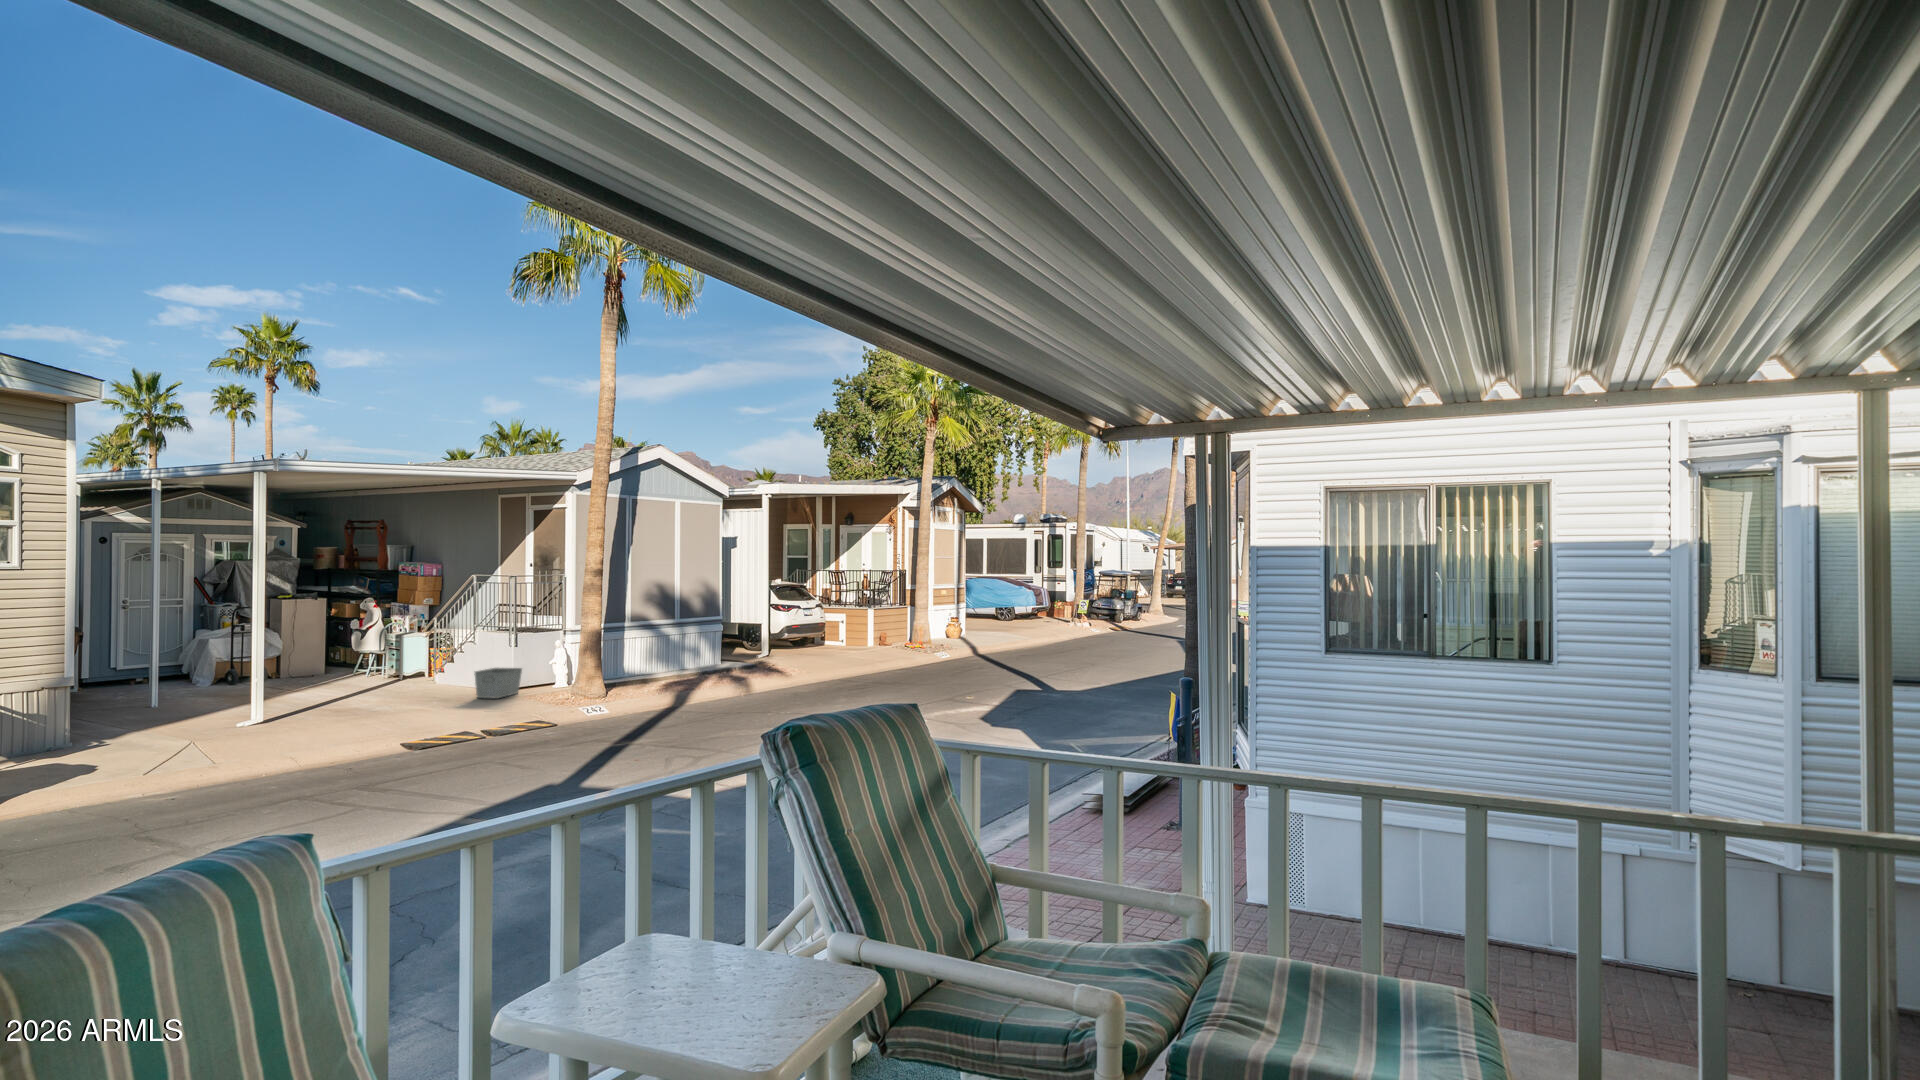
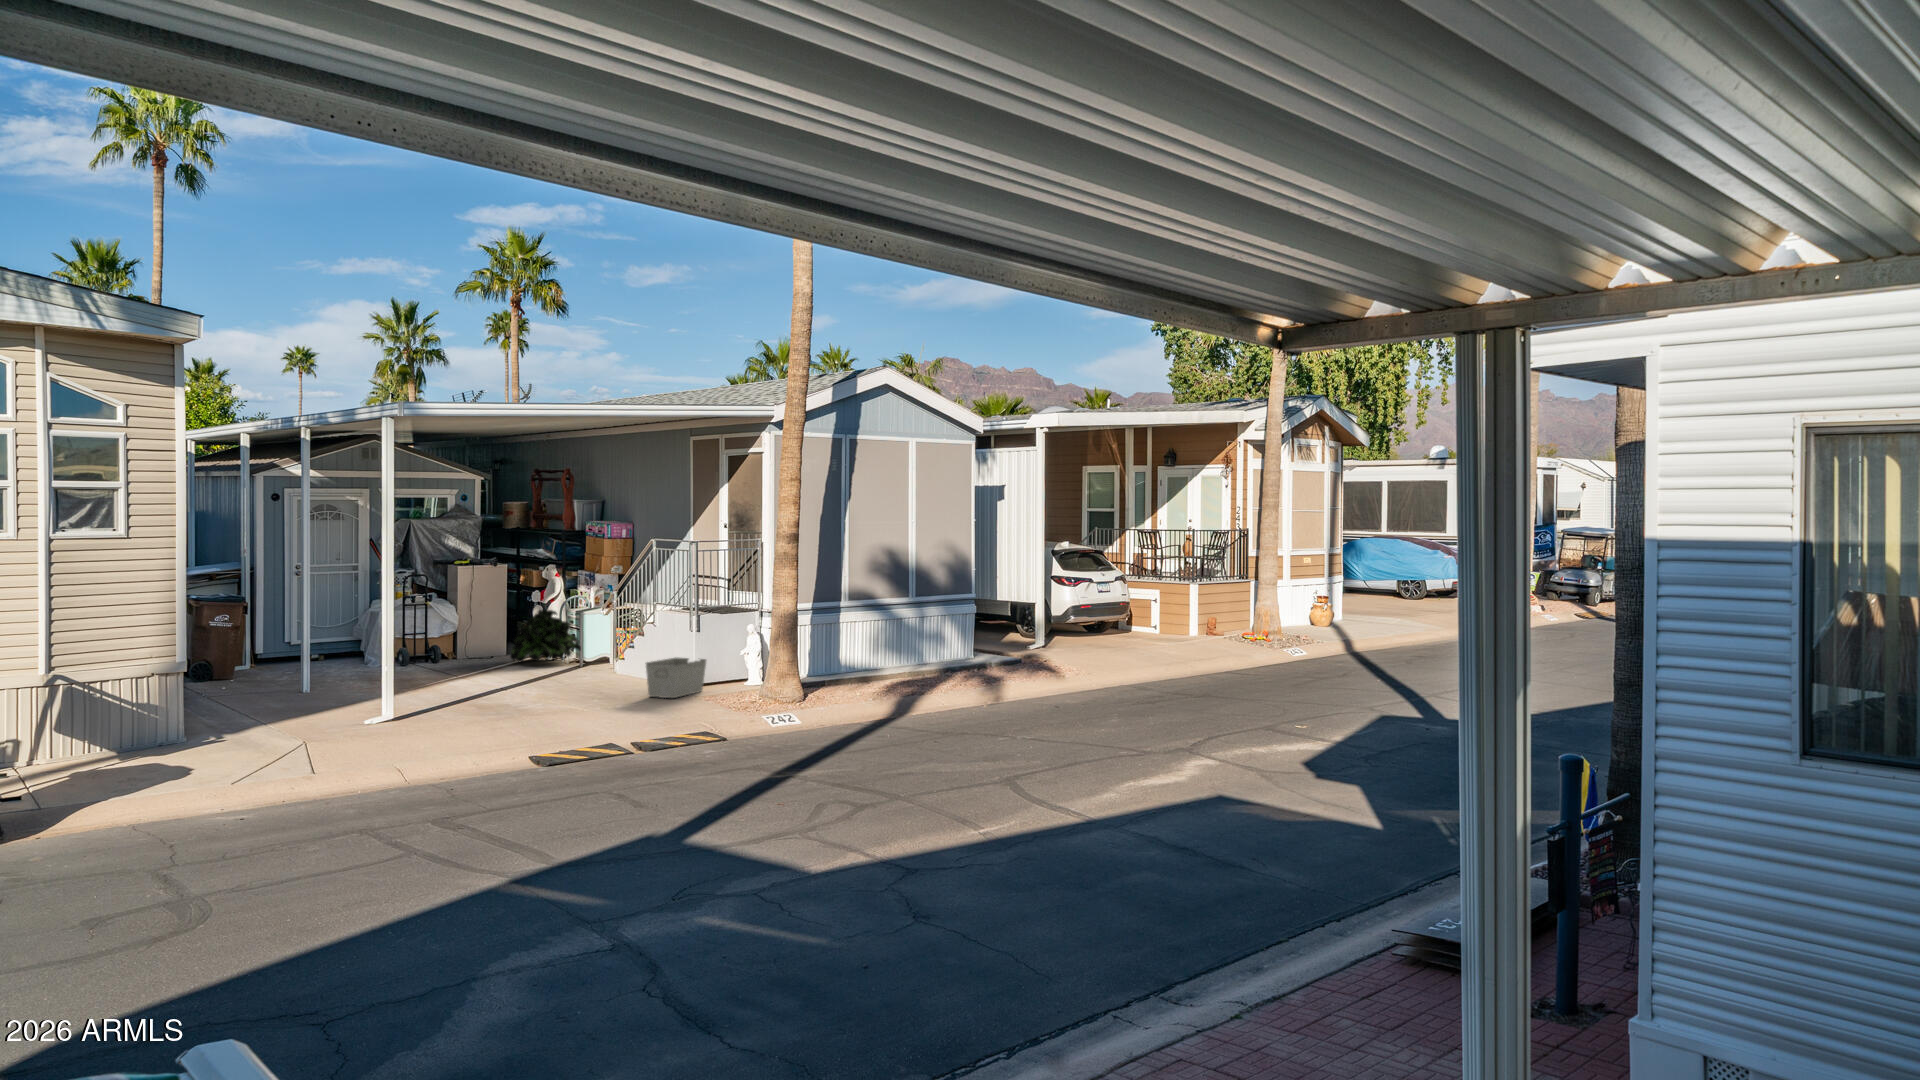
potted plant: none [332,634,398,679] -> present [510,610,581,662]

